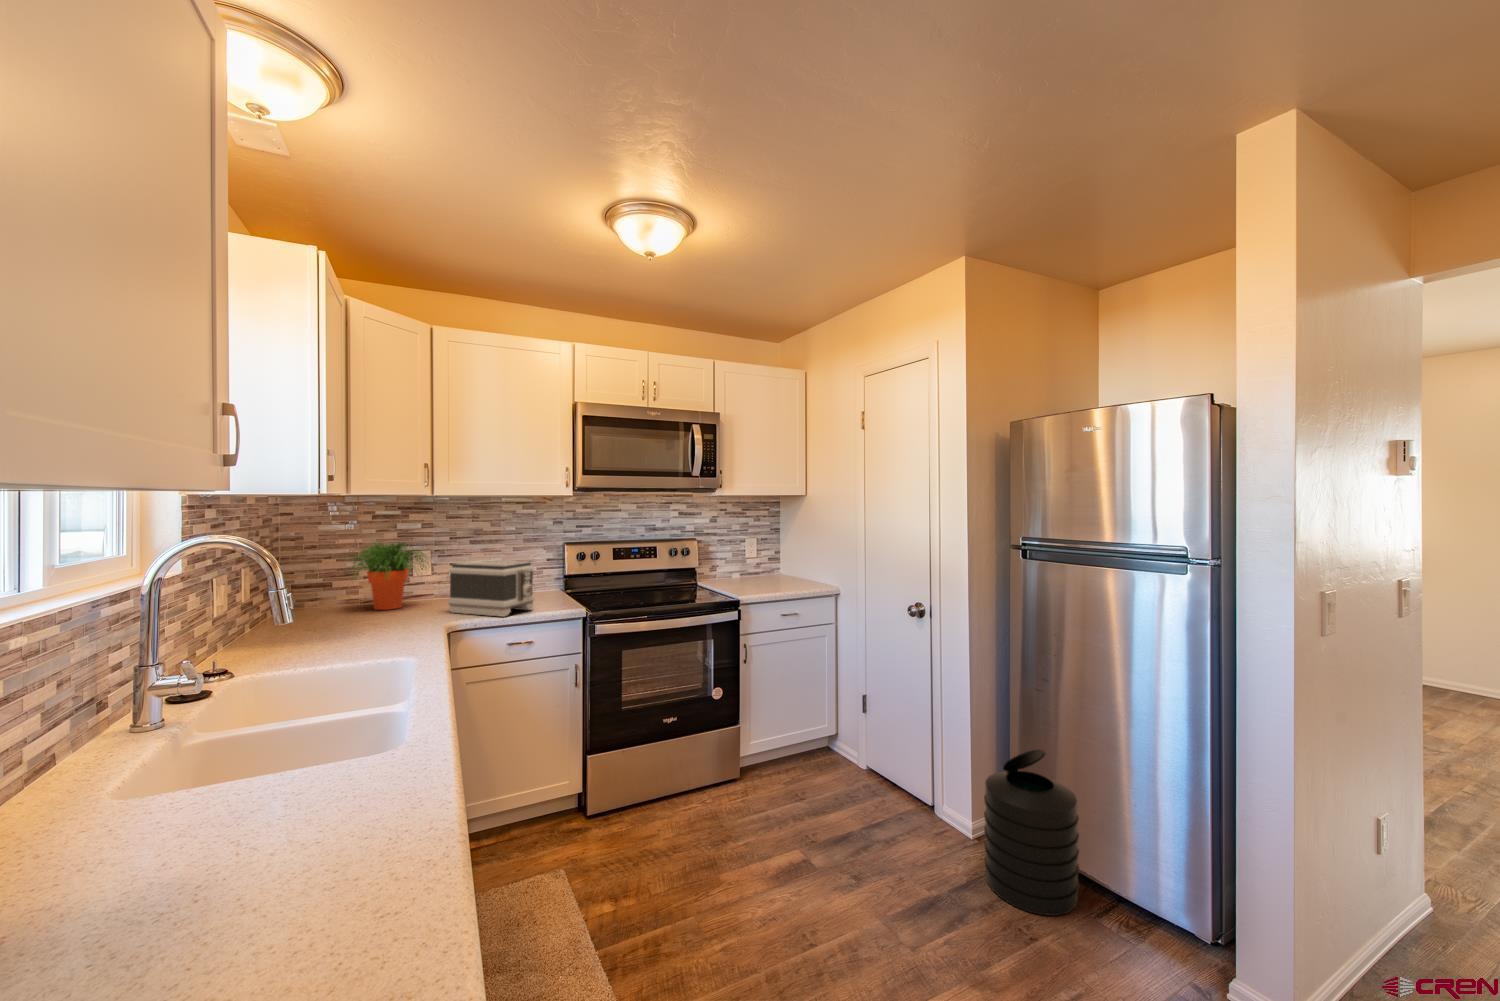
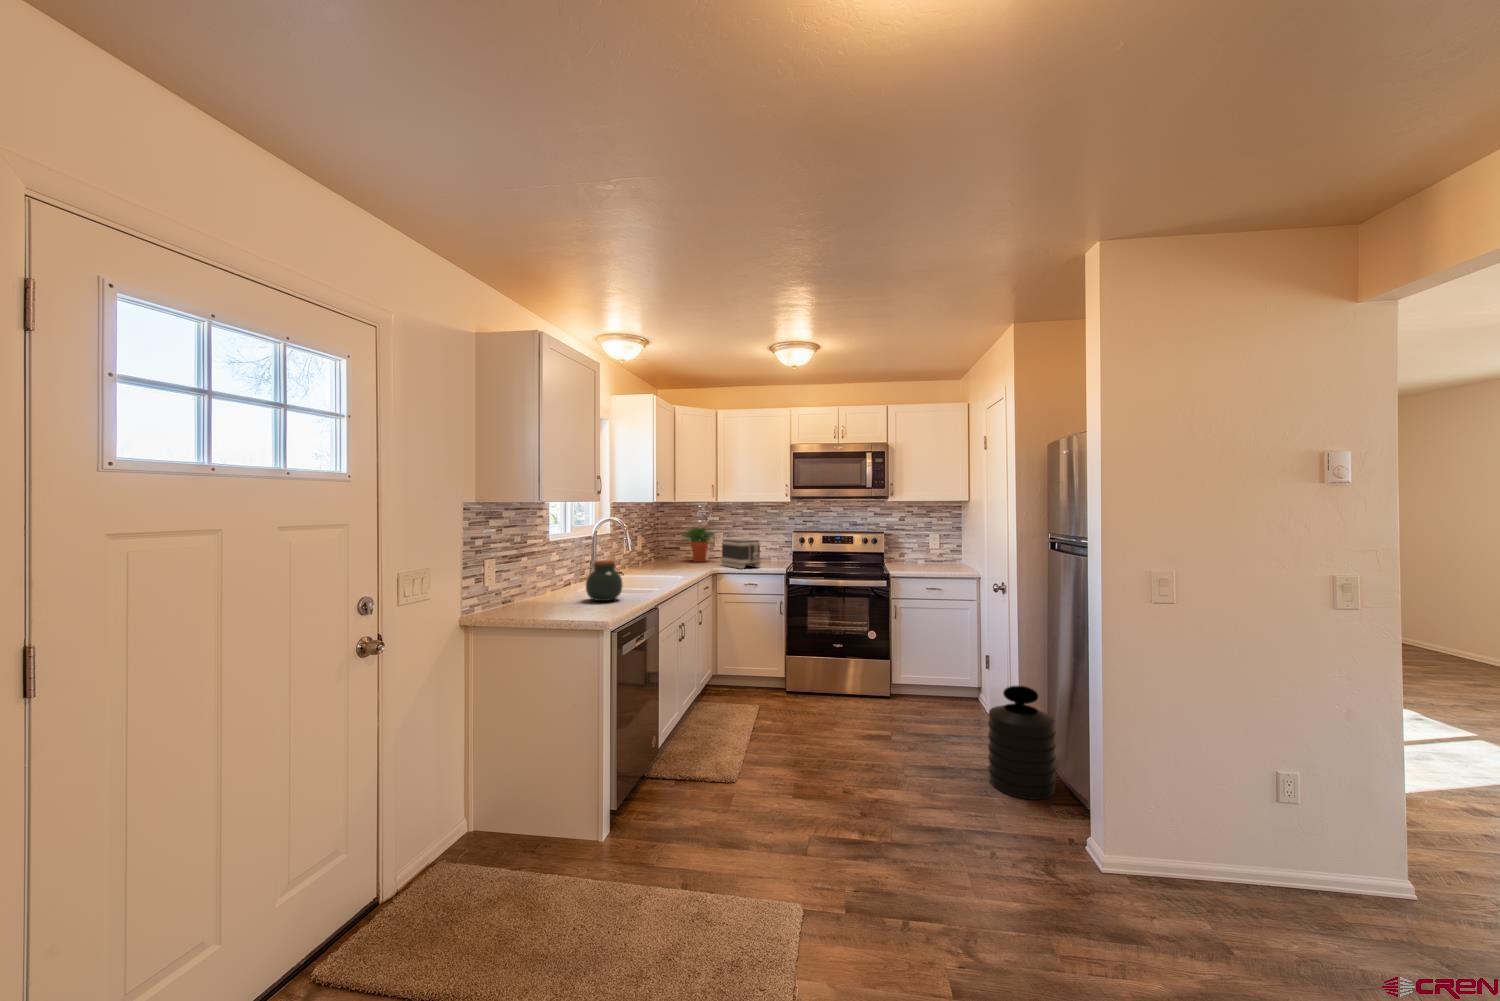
jar: none [175,682,343,849] -> present [586,560,623,601]

